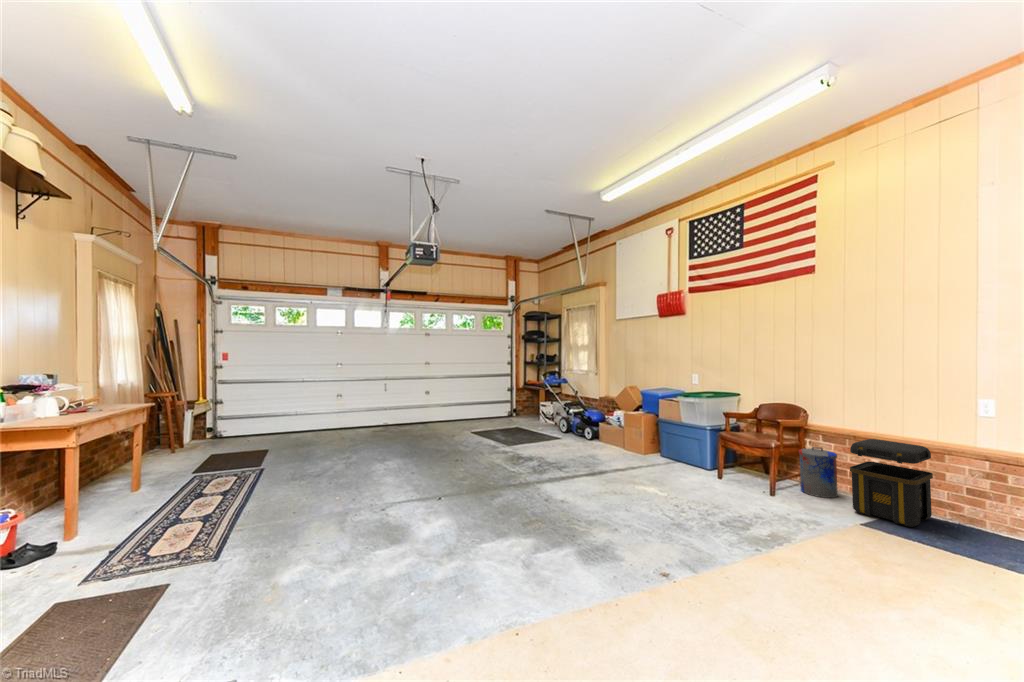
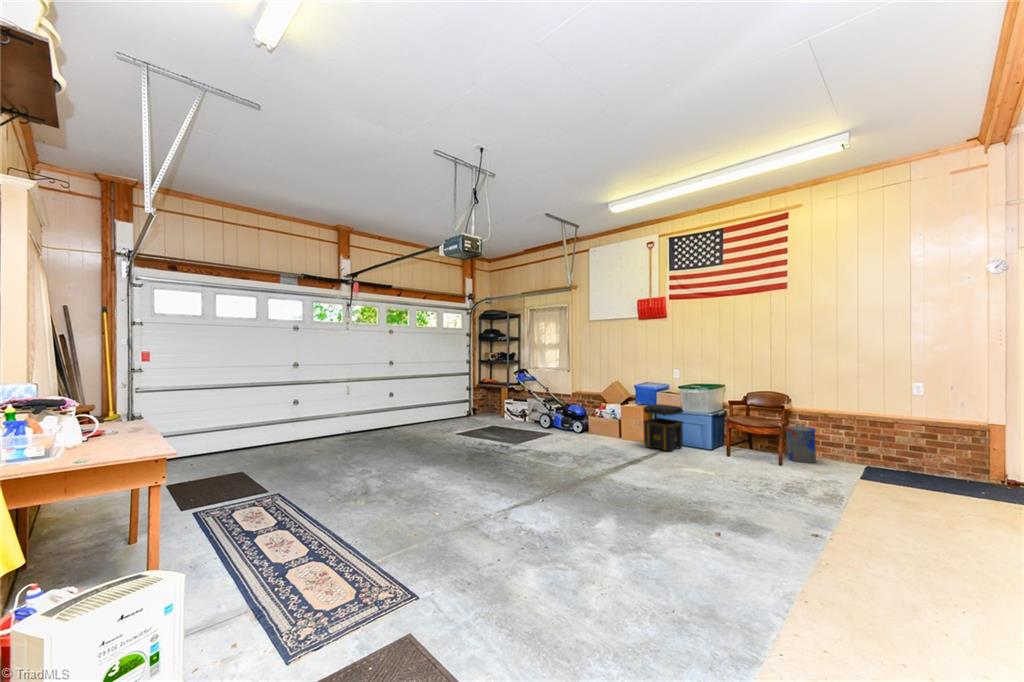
toolbox: present [850,439,933,527] -> present [644,404,683,451]

